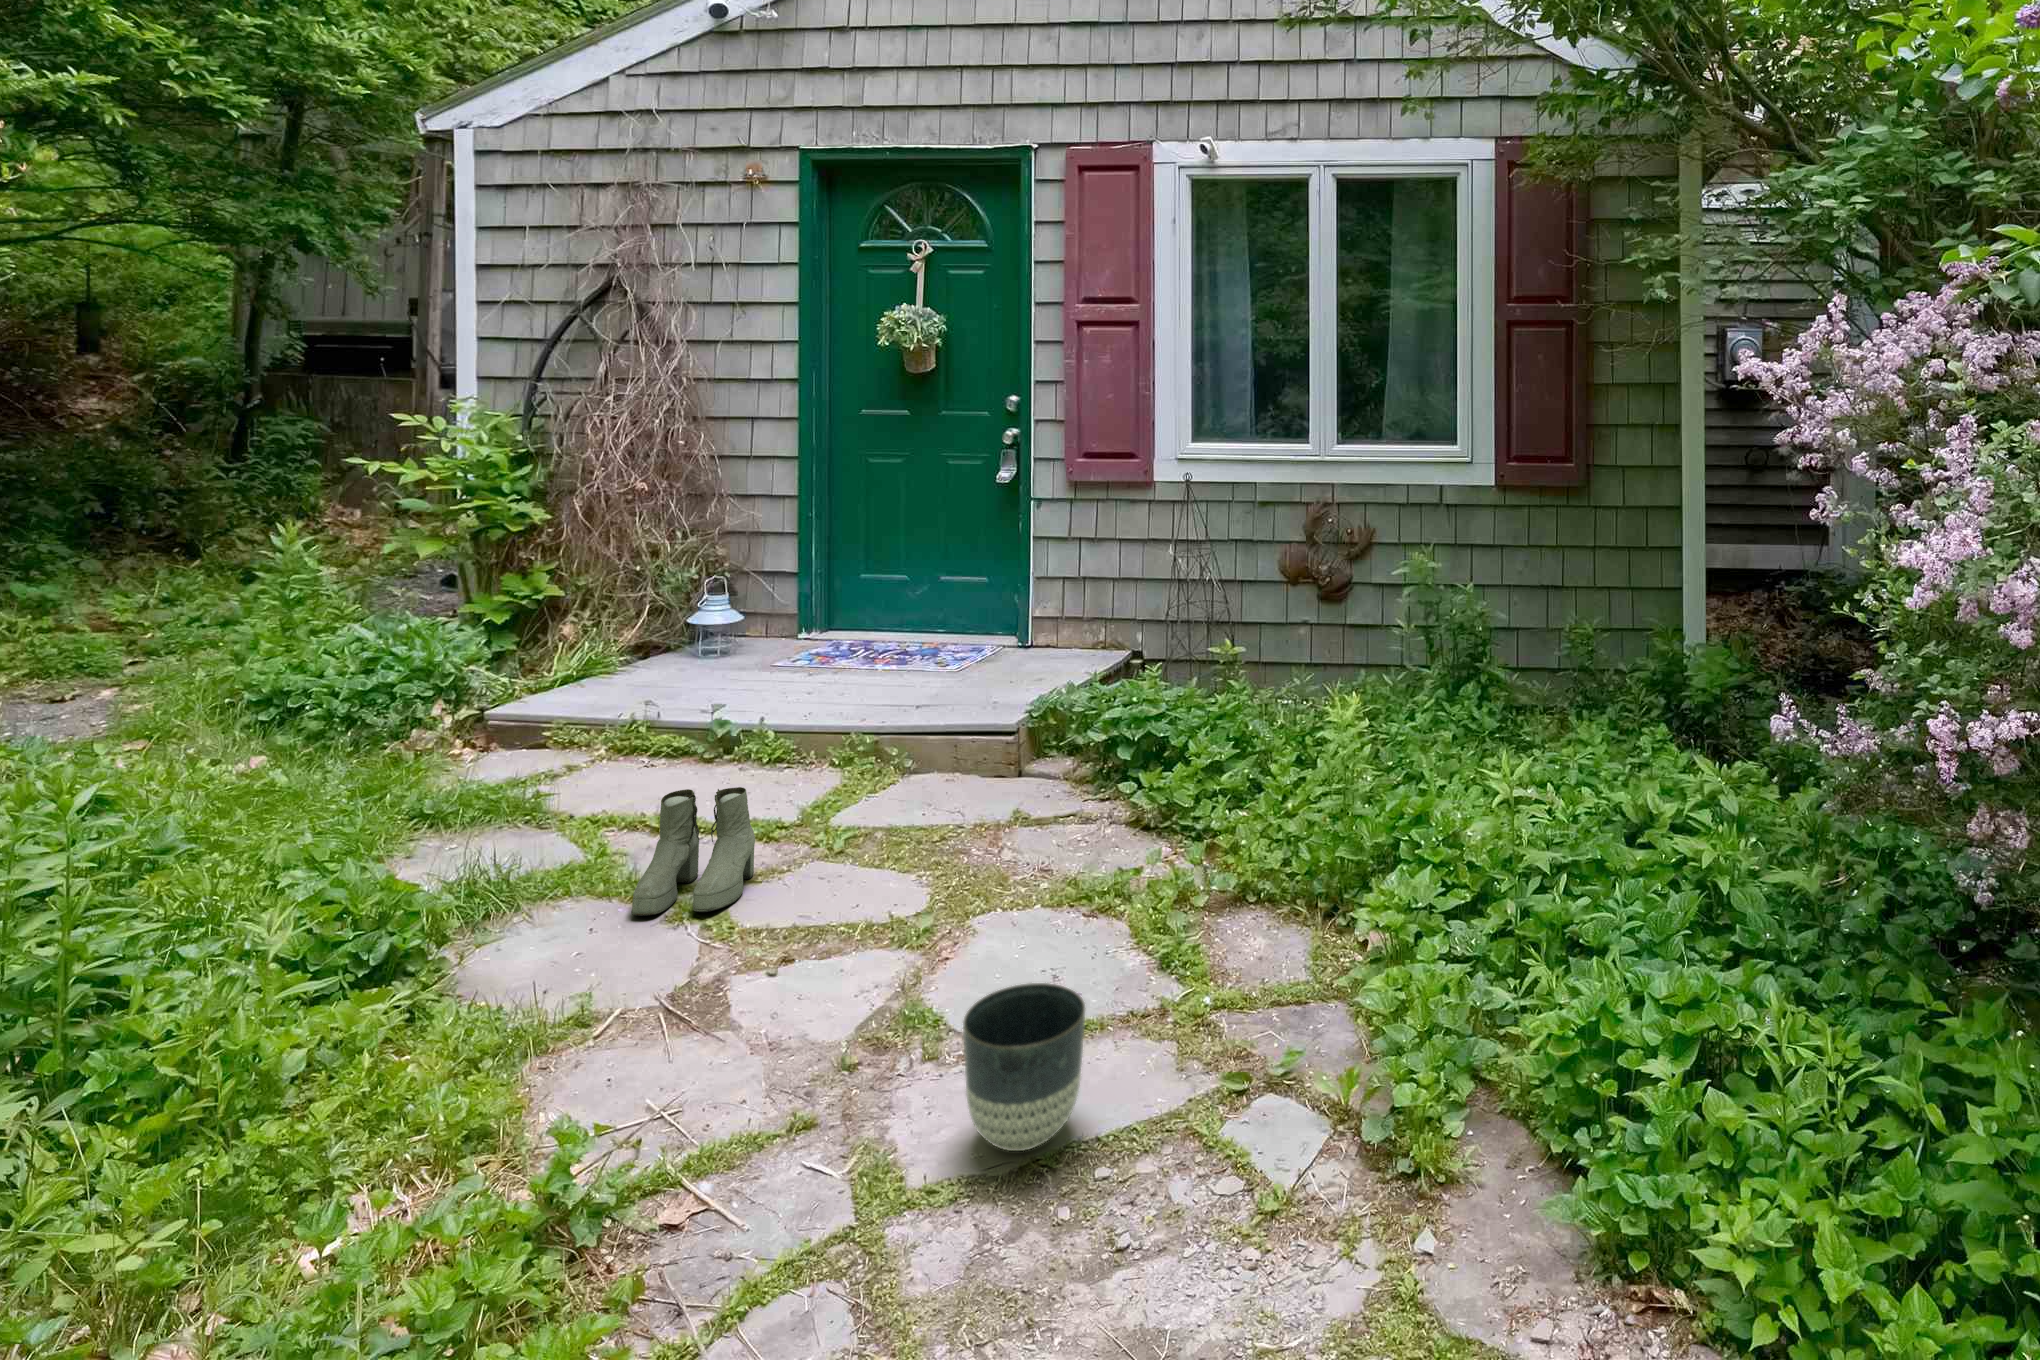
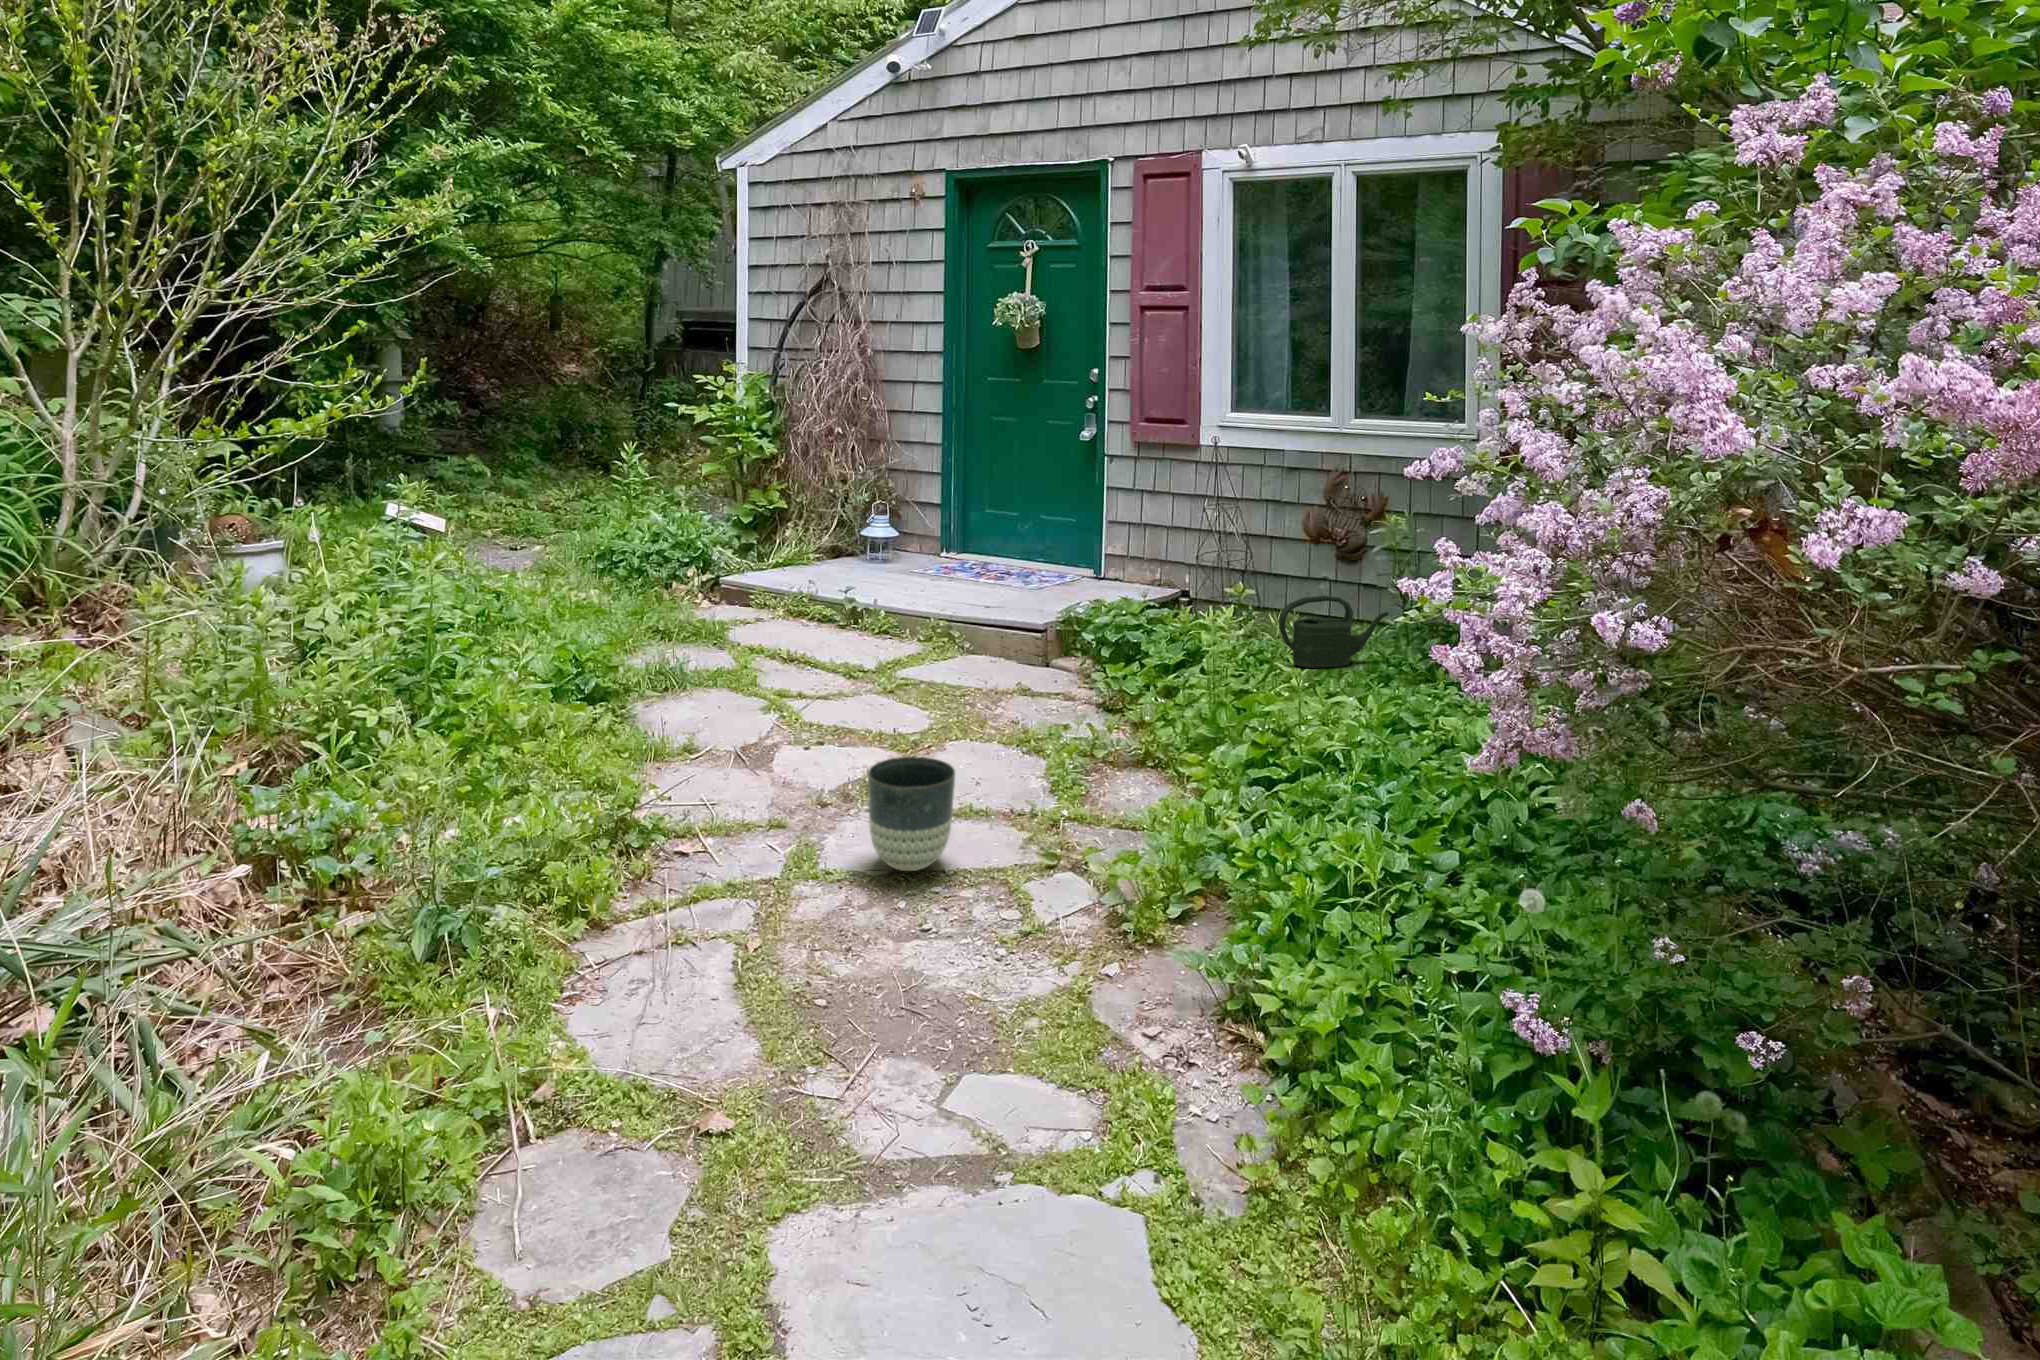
watering can: none [1327,655,1431,739] -> present [1279,596,1388,668]
boots: present [632,787,755,916] -> none [745,622,831,707]

